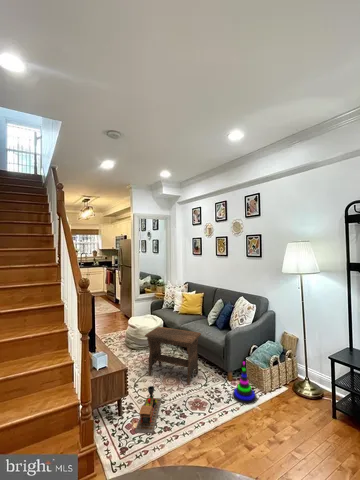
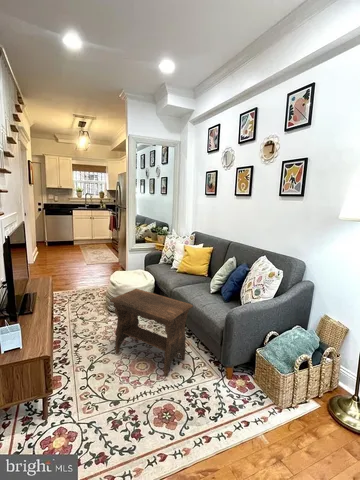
stacking toy: present [232,362,257,405] -> none [226,361,265,428]
toy train: present [135,386,162,434] -> none [48,381,116,466]

